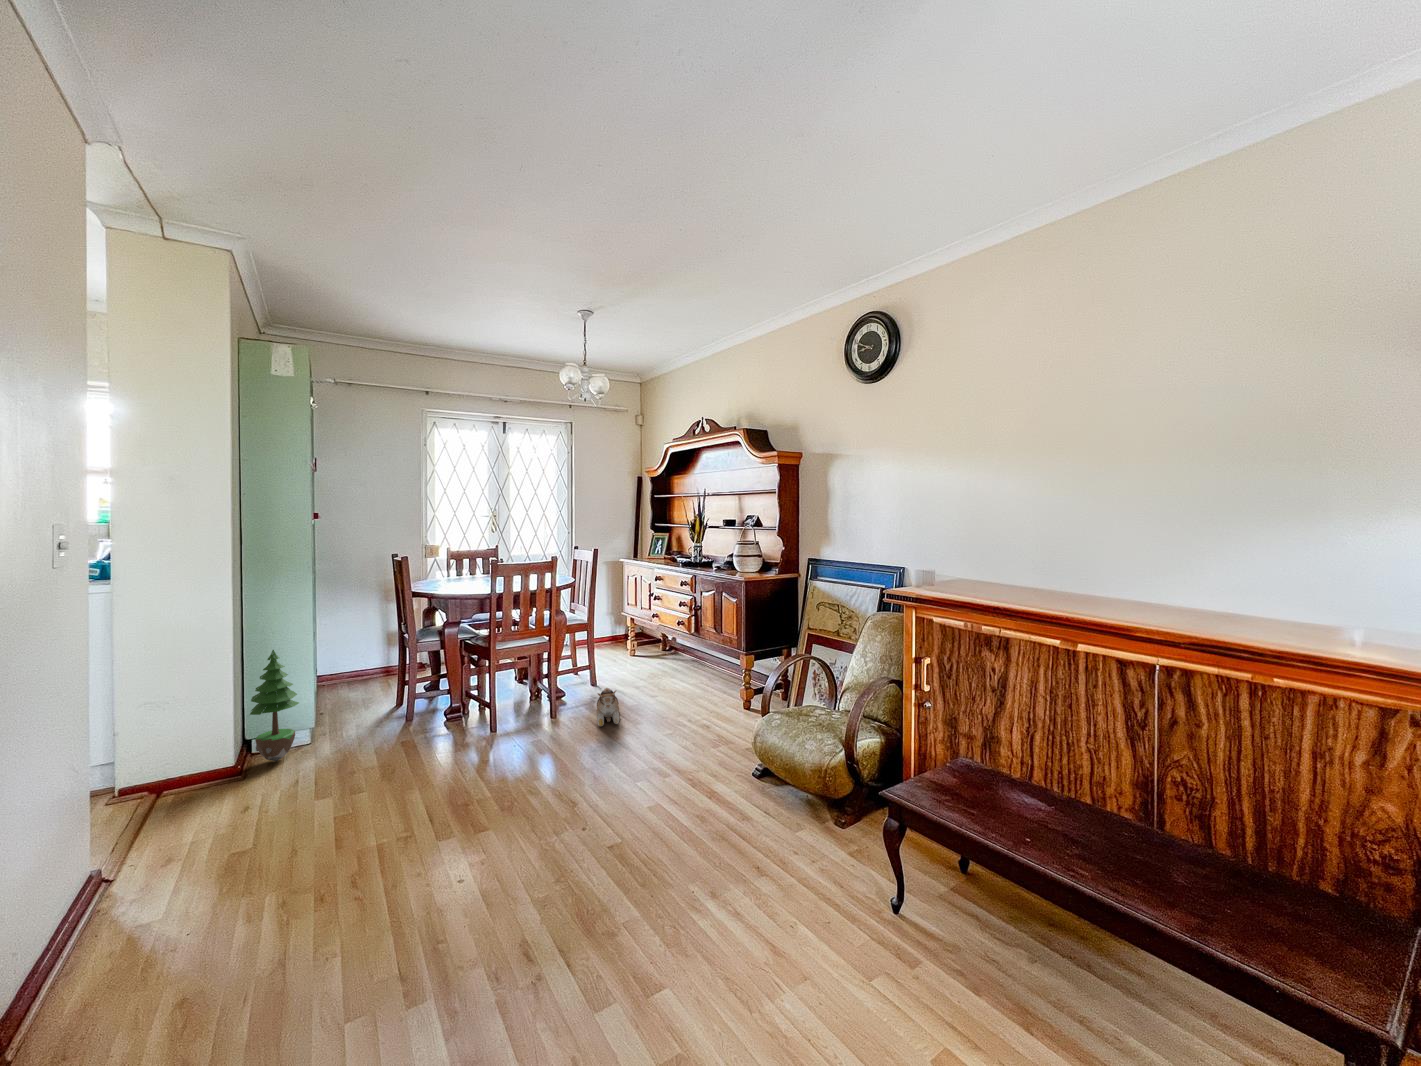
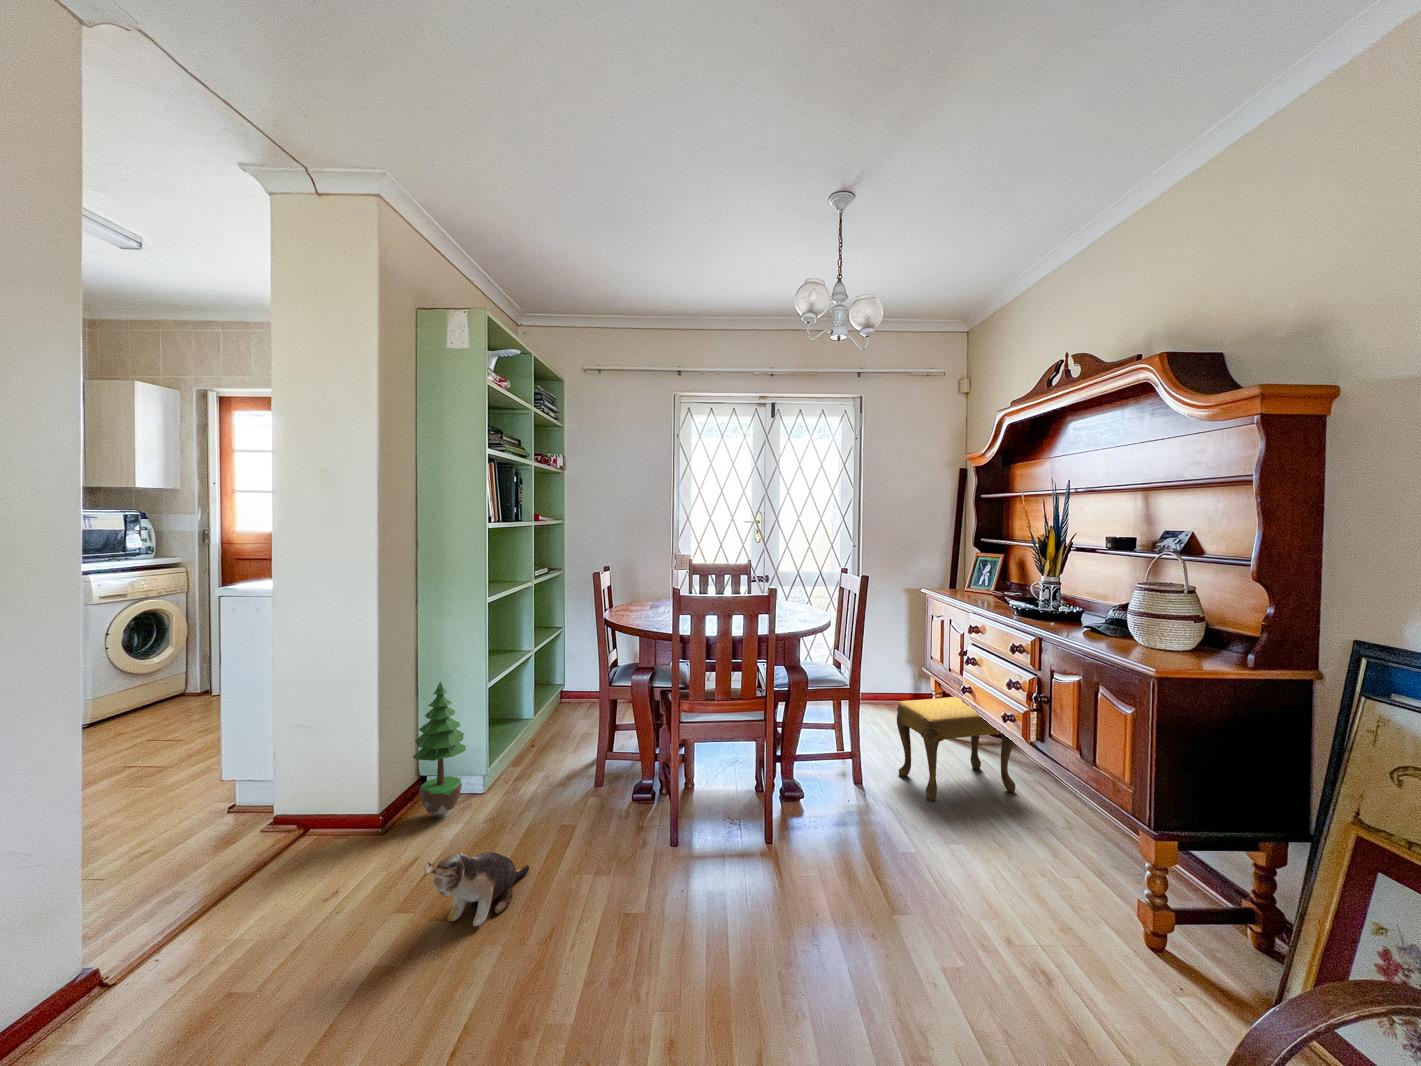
footstool: none [614,620,682,683] -> present [897,696,1015,801]
plush toy: present [596,688,620,727] -> present [424,852,529,926]

